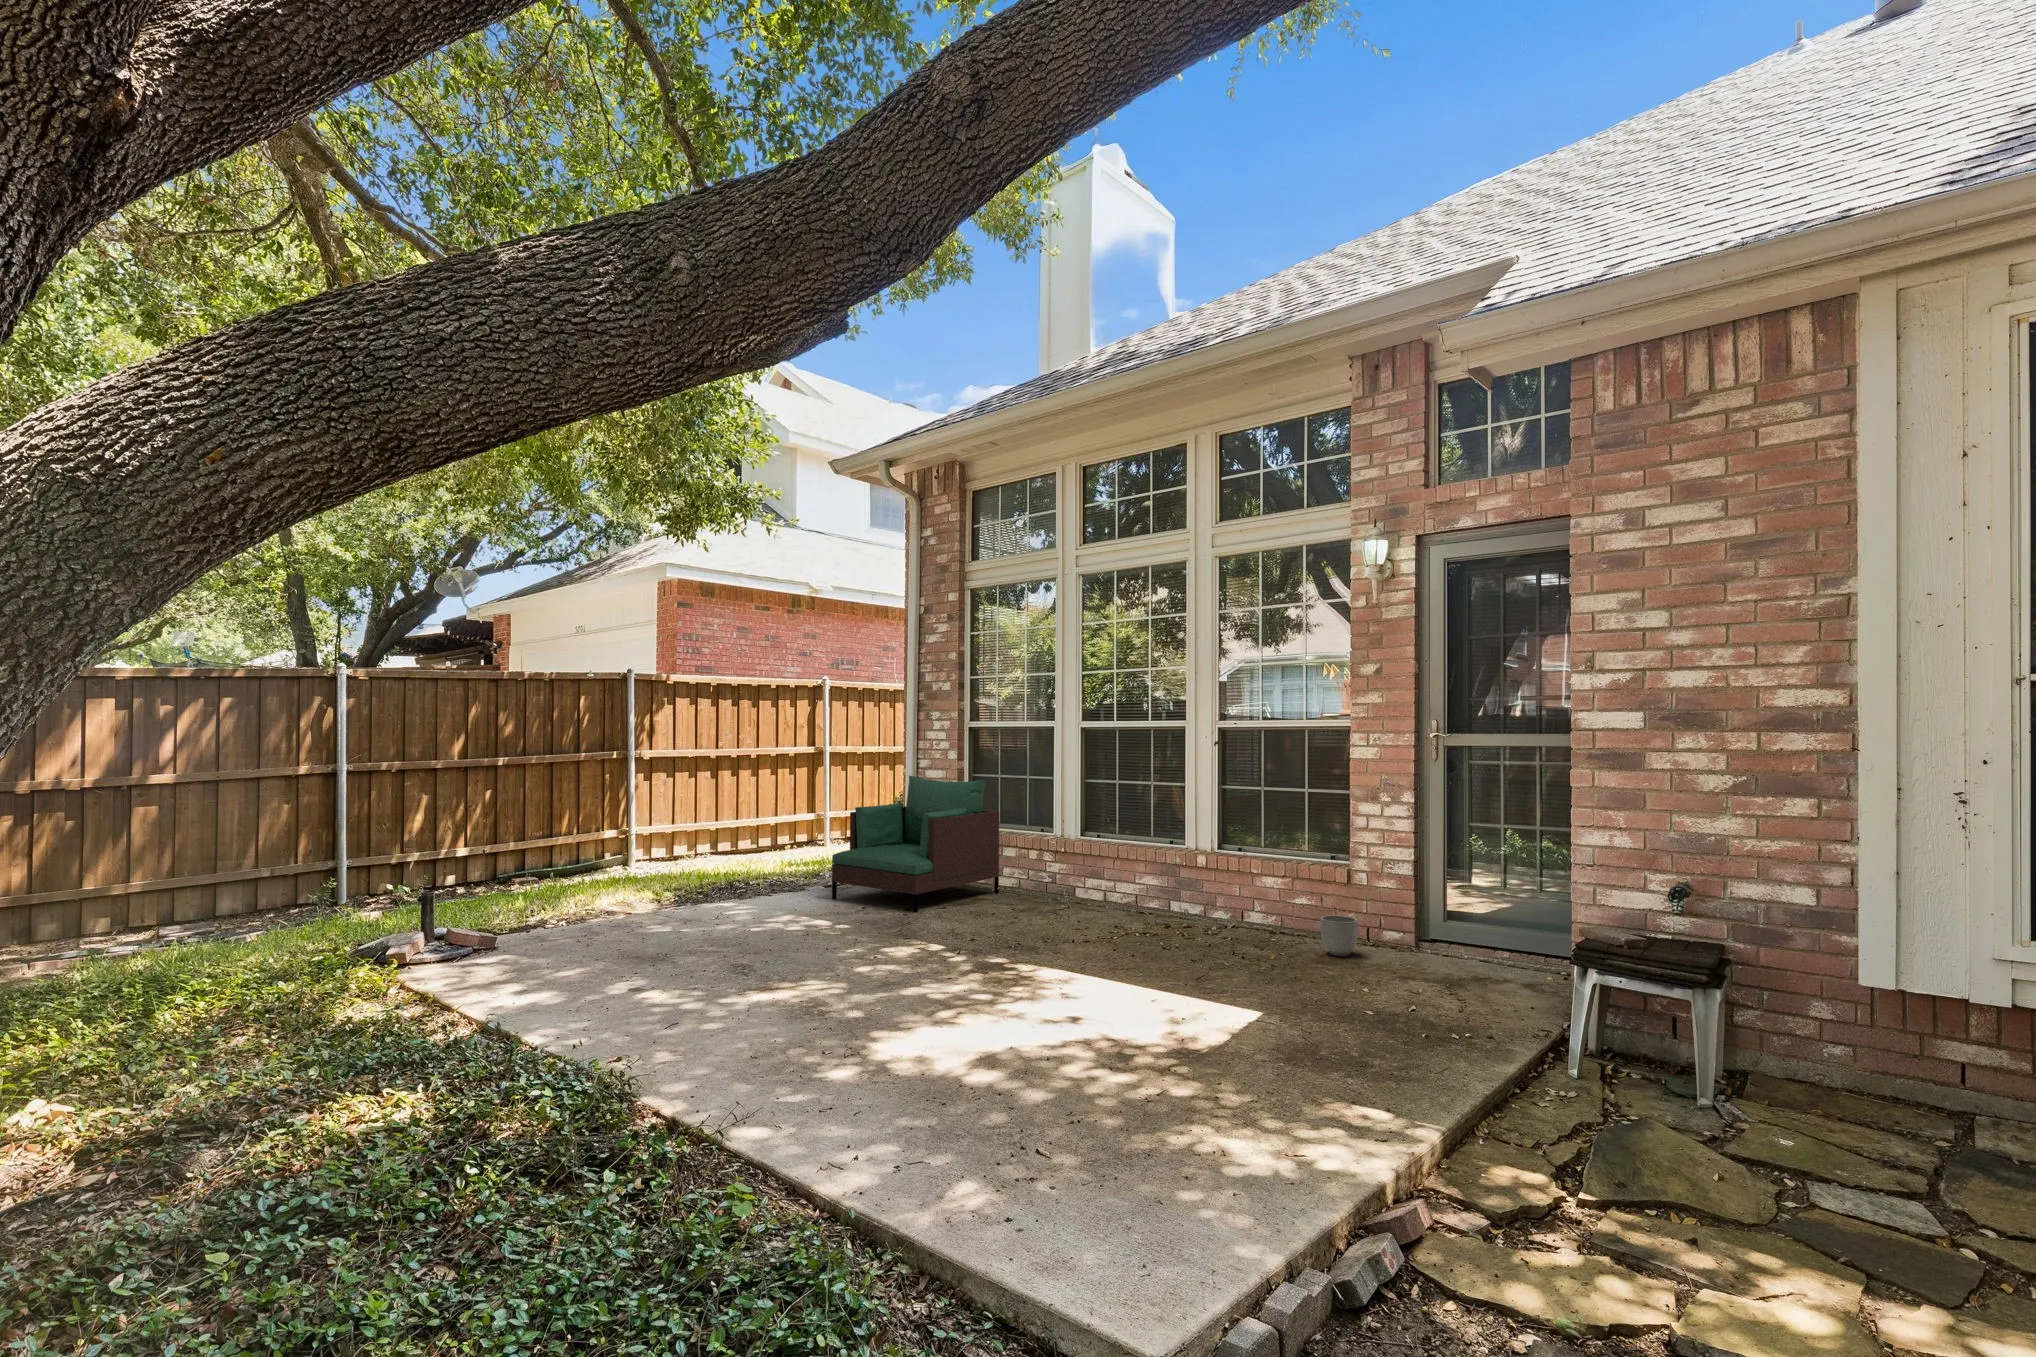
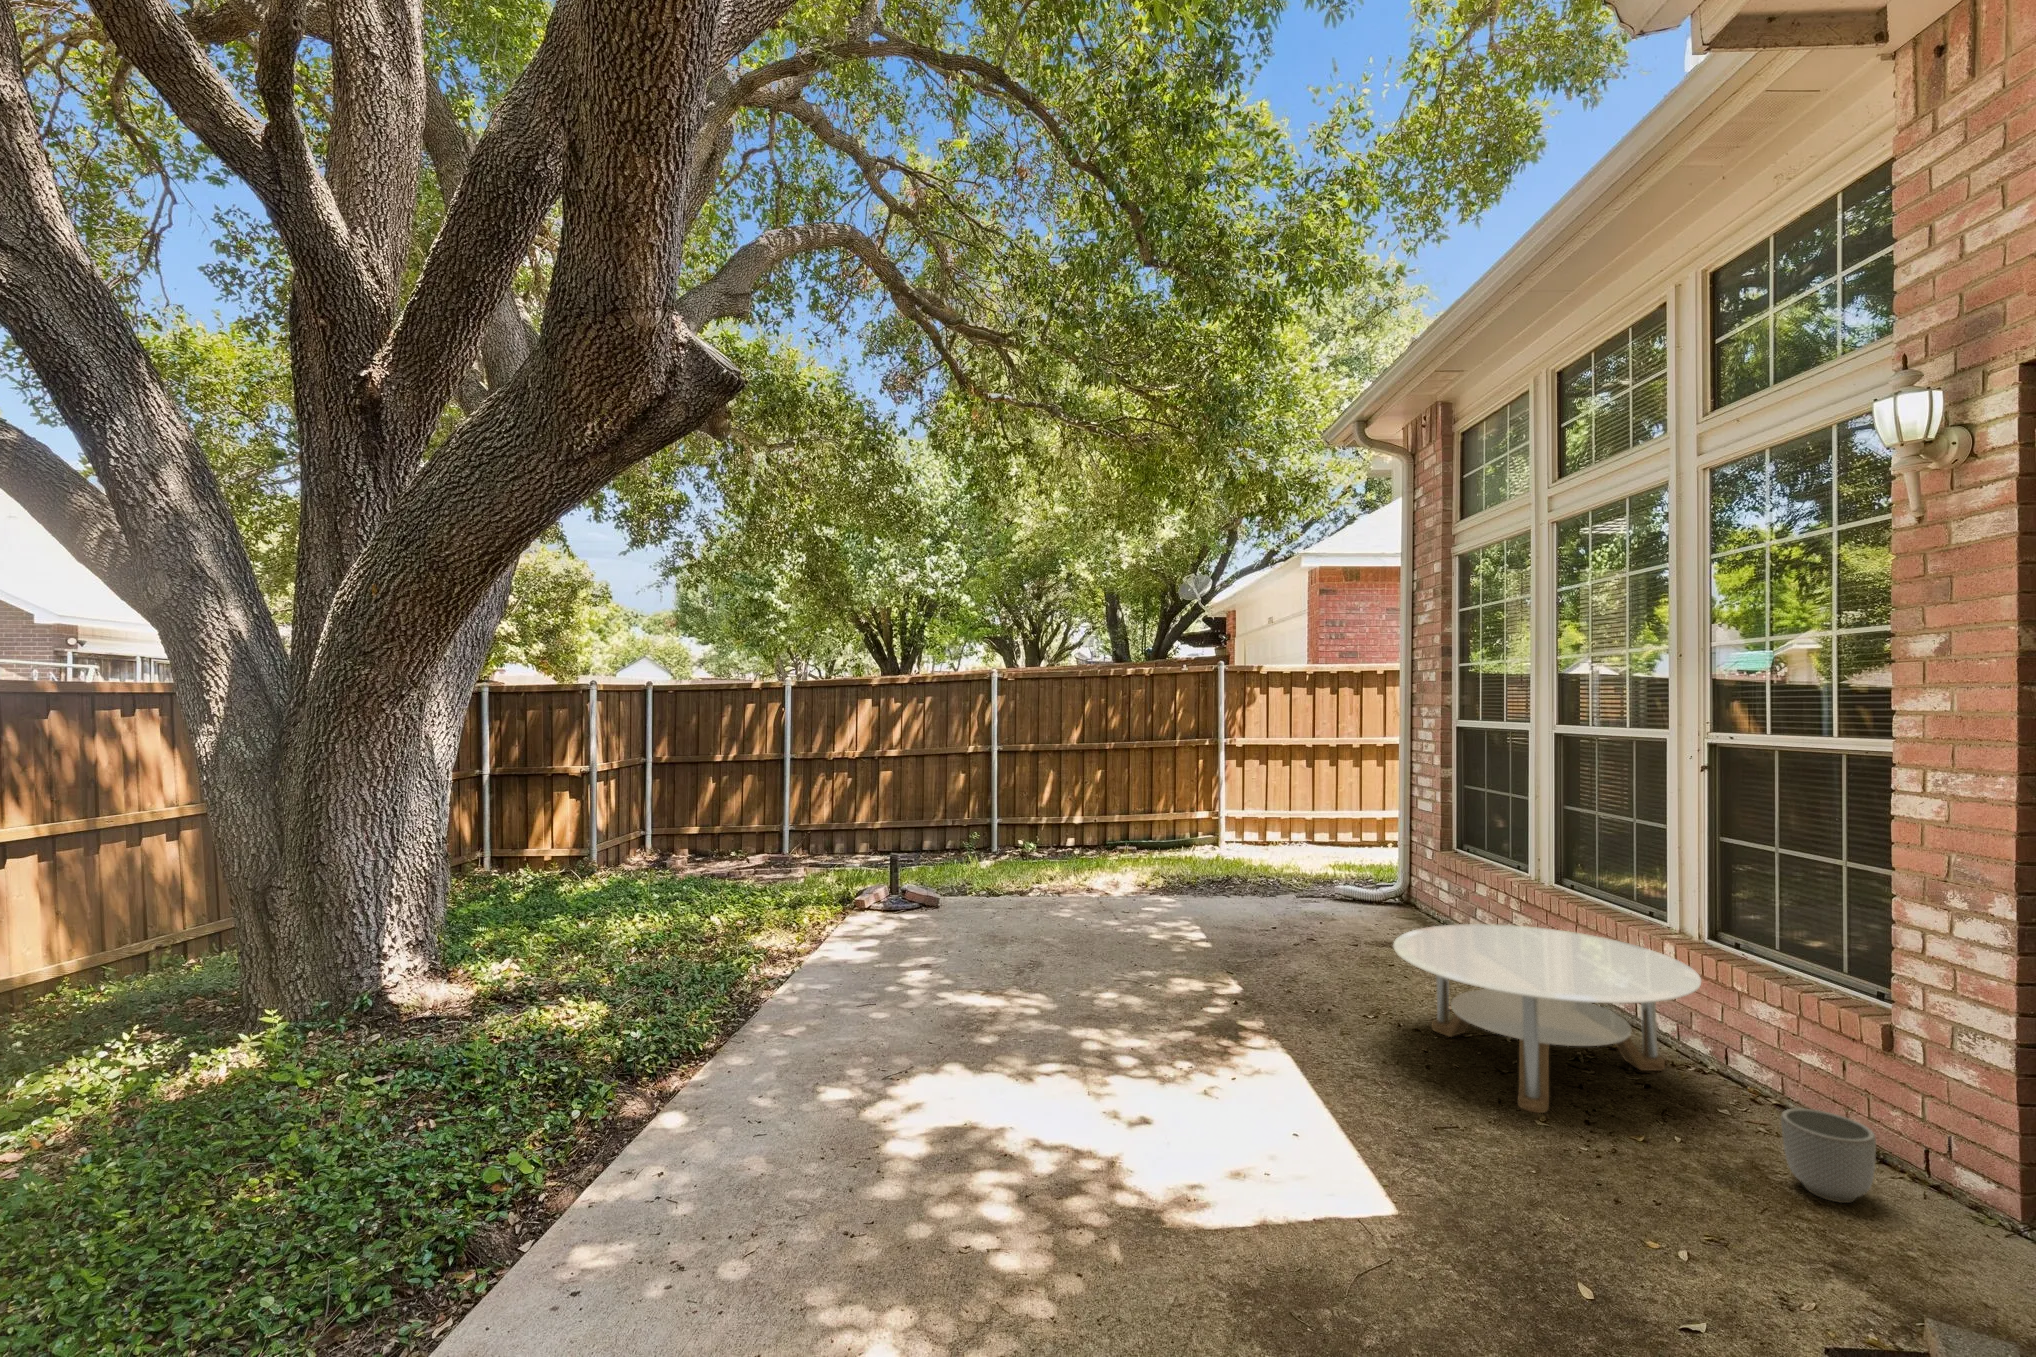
armchair: present [832,776,999,913] -> none [1281,781,1479,942]
round table: none [1080,859,1255,961] -> present [1393,924,1701,1113]

